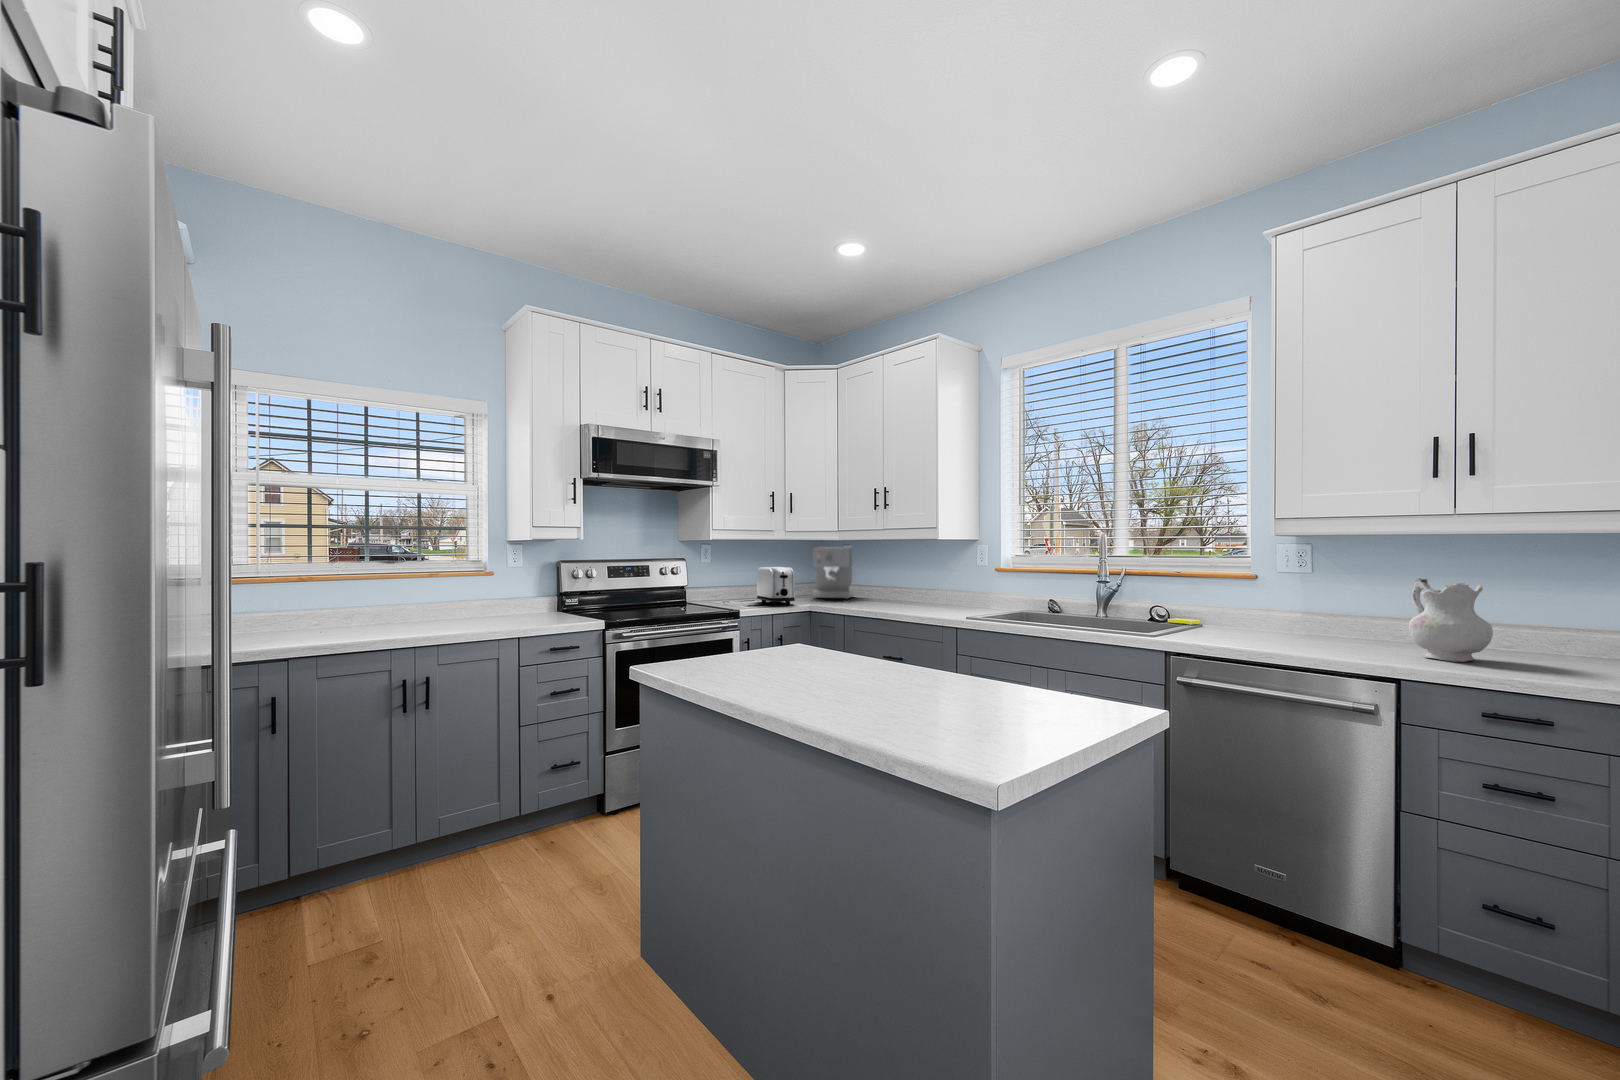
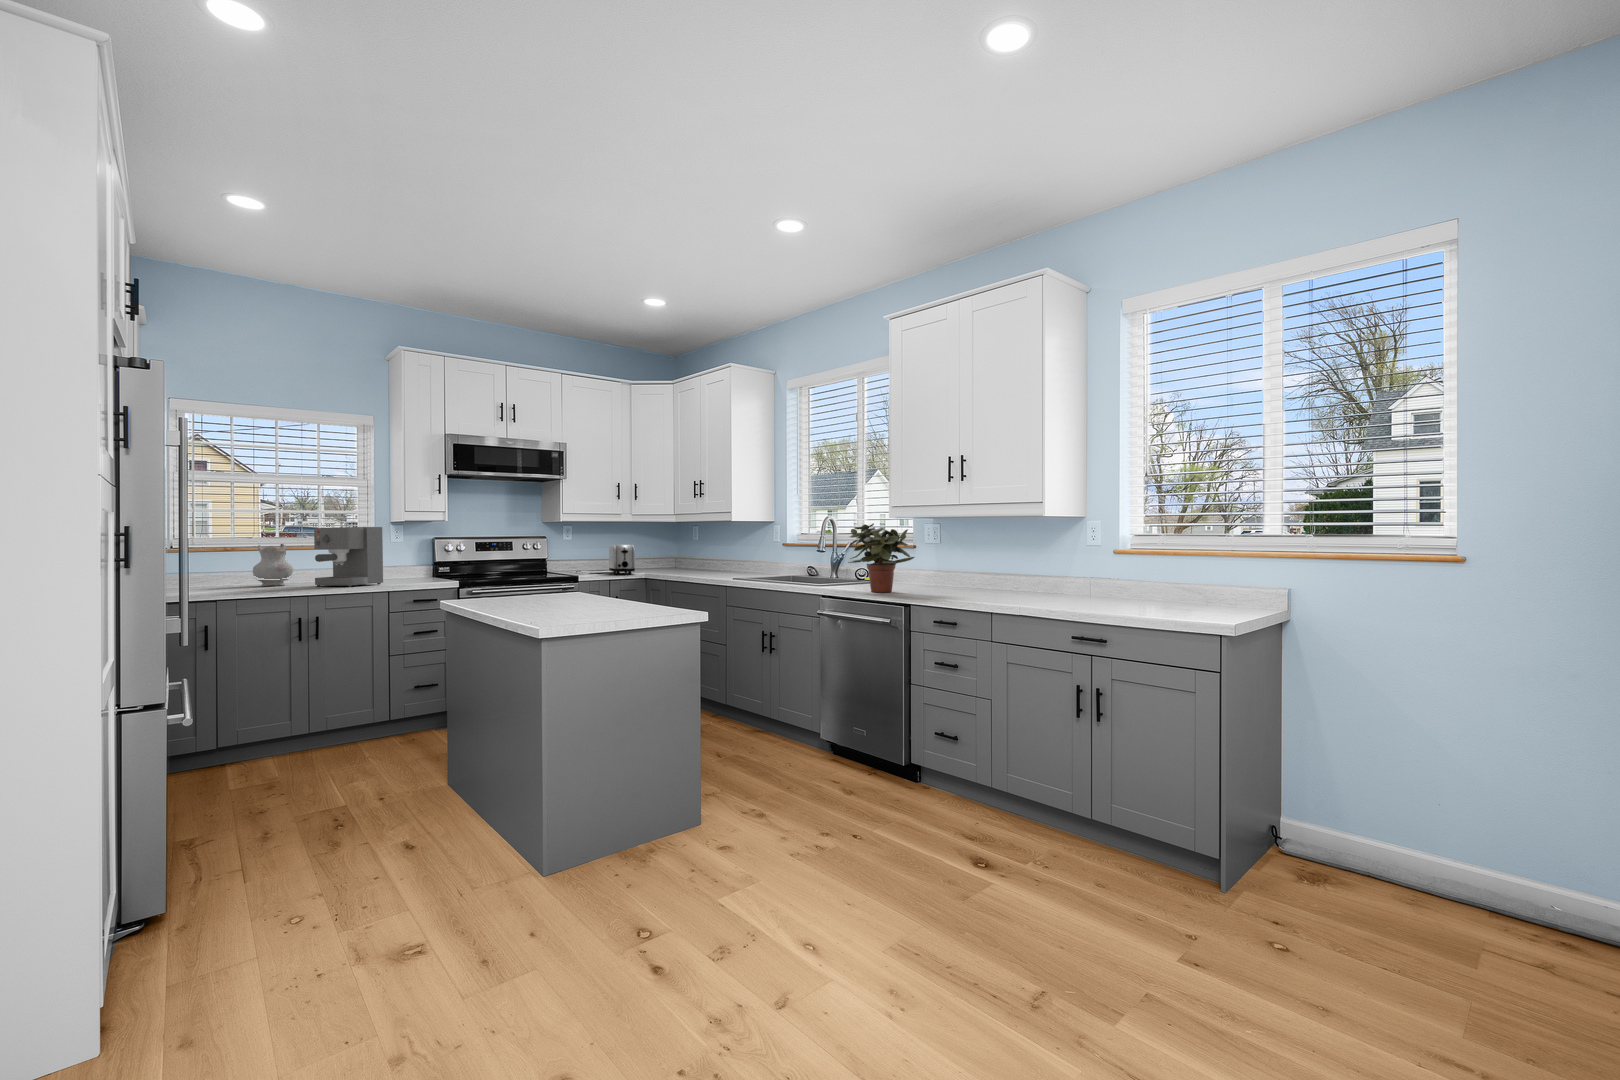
coffee maker: present [812,547,855,599] -> present [314,527,383,587]
potted plant: none [1213,547,1333,649] -> present [848,523,915,592]
ceramic pitcher: present [1409,578,1493,662] -> present [253,544,293,586]

